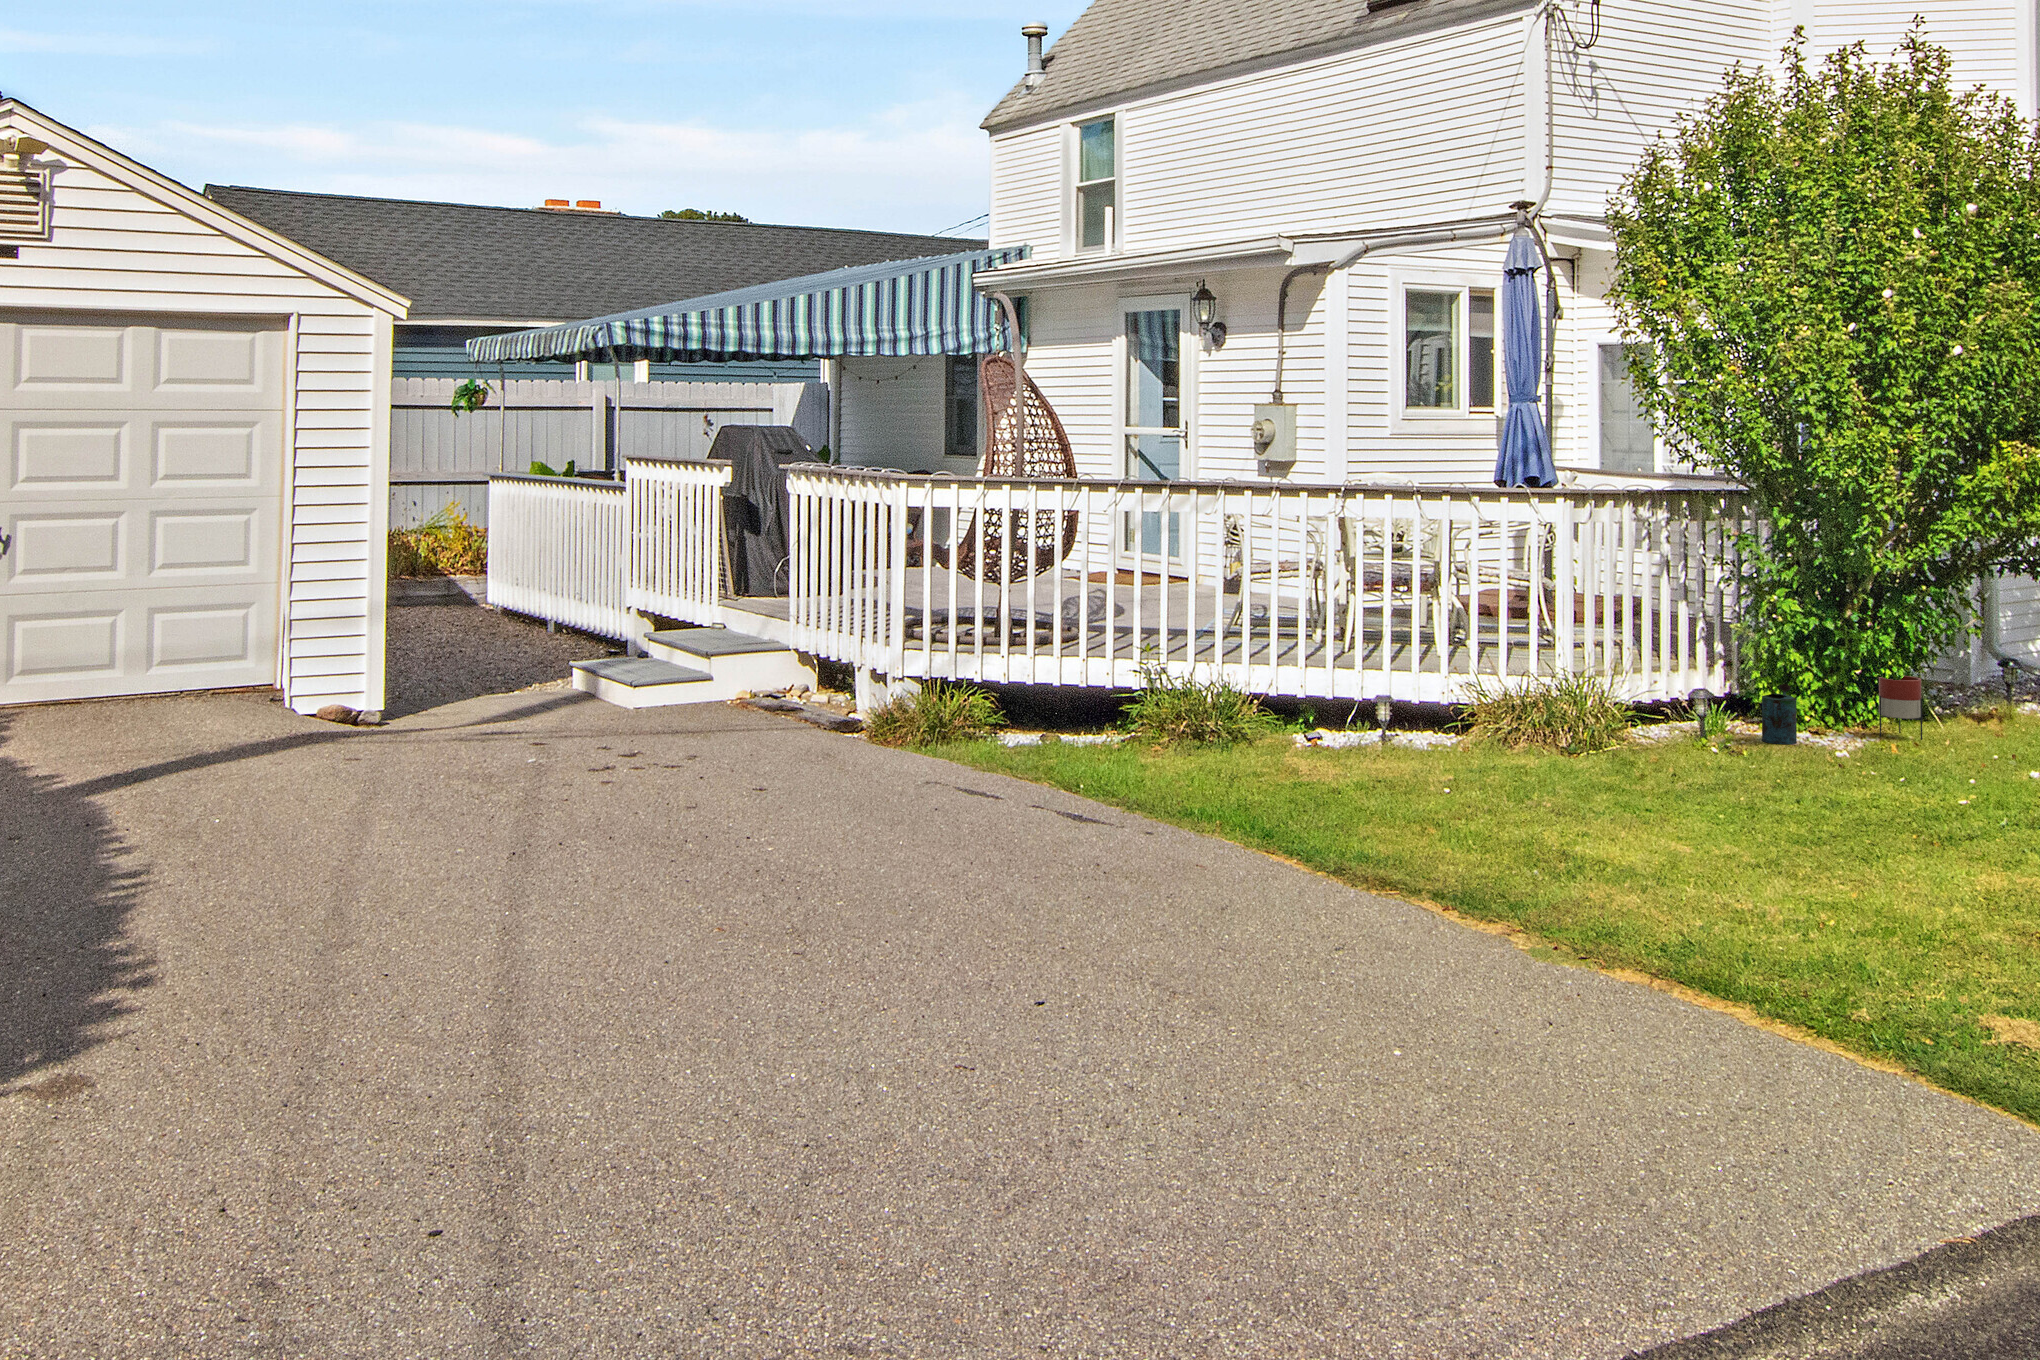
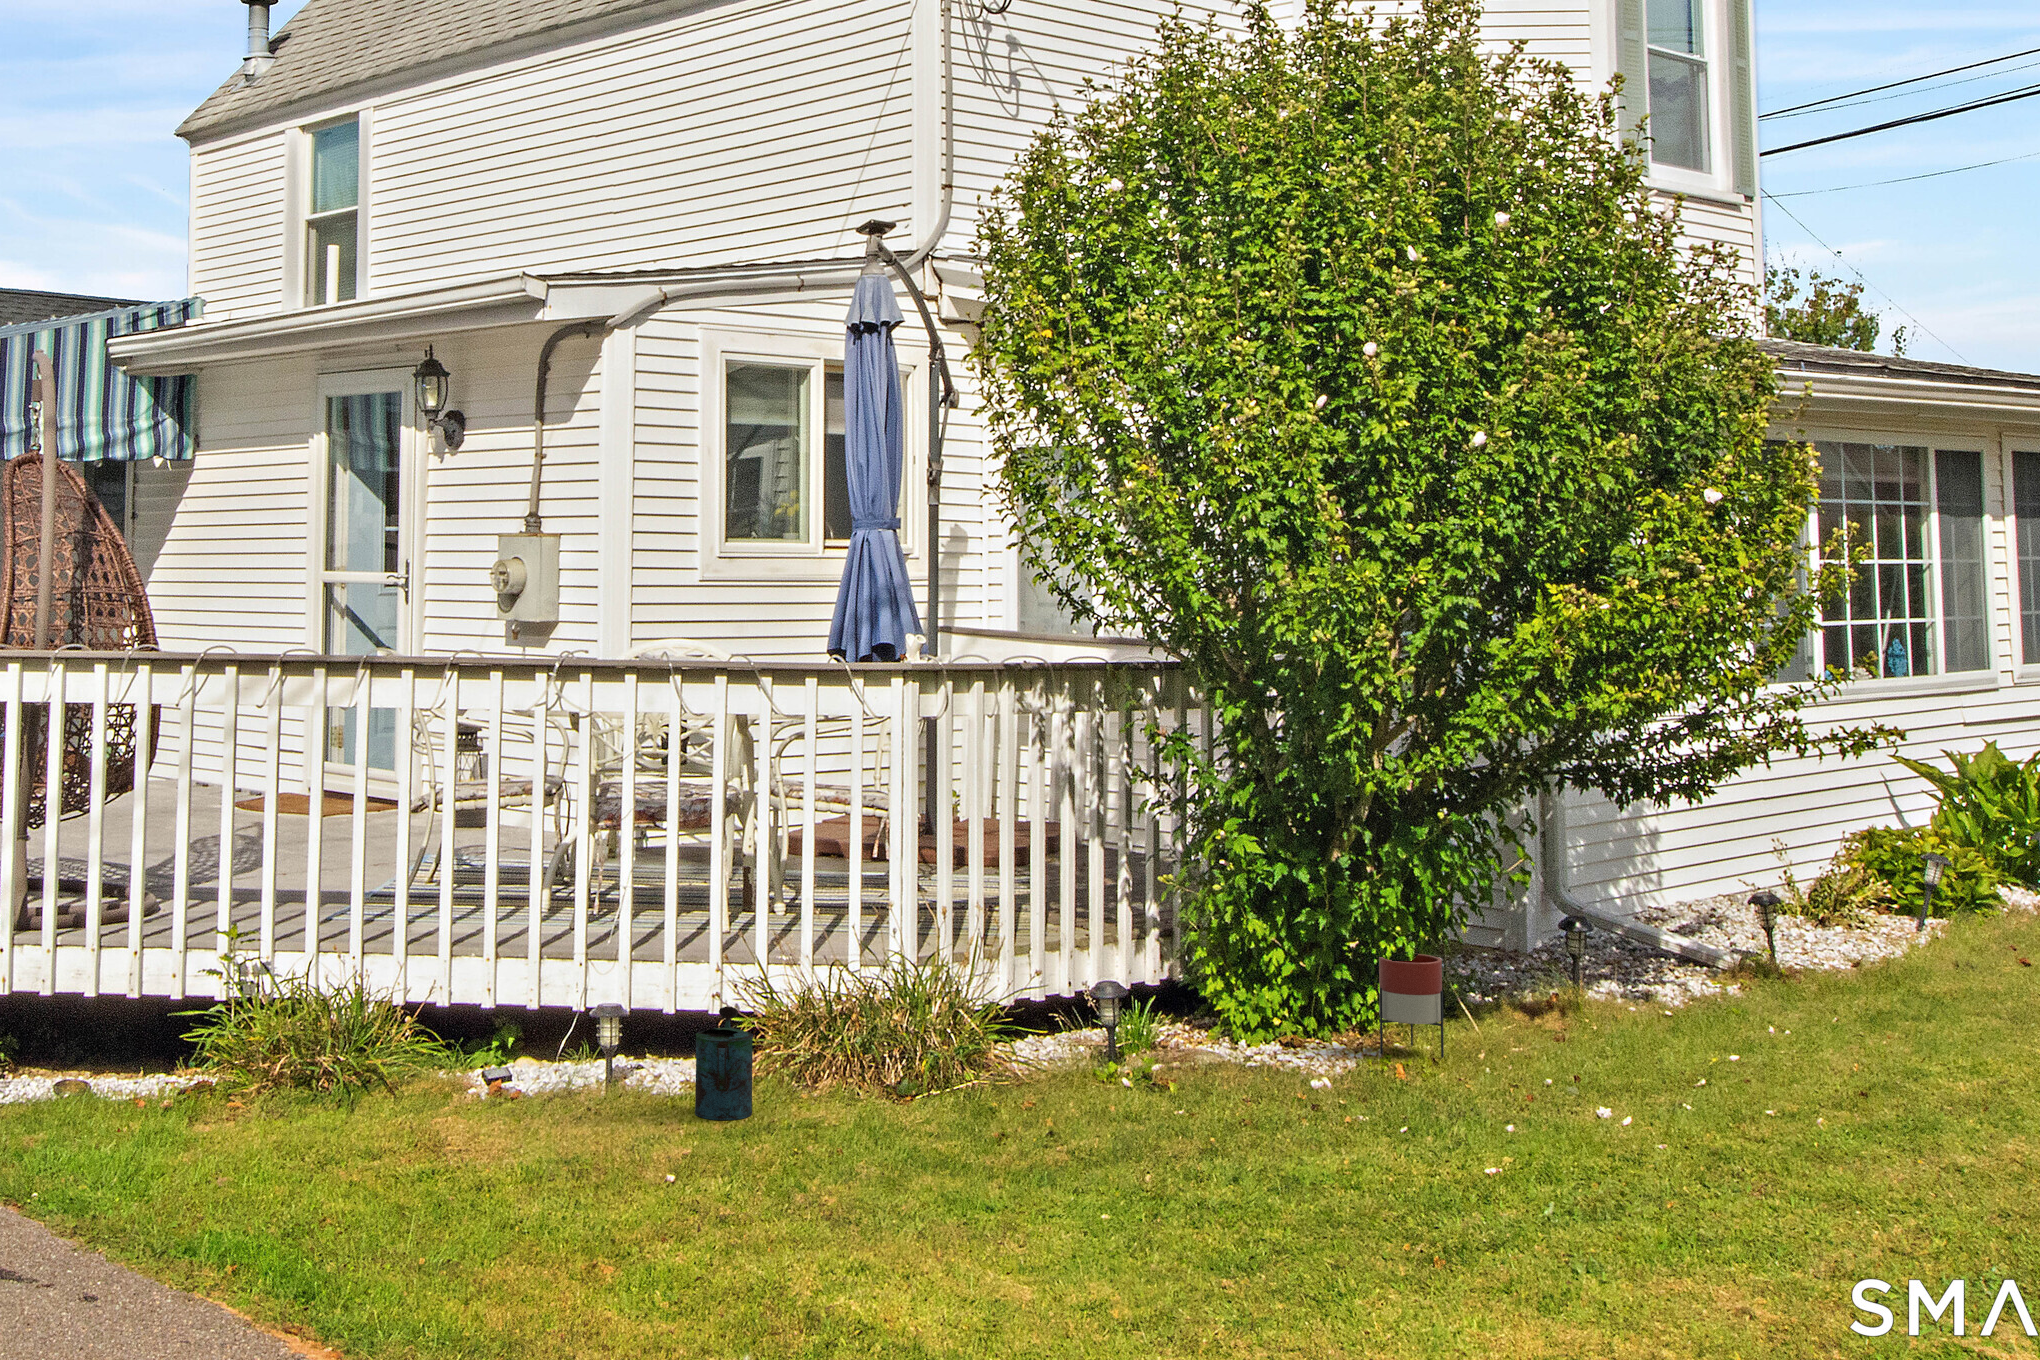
watering can: present [1762,684,1797,744] -> present [695,1007,753,1120]

